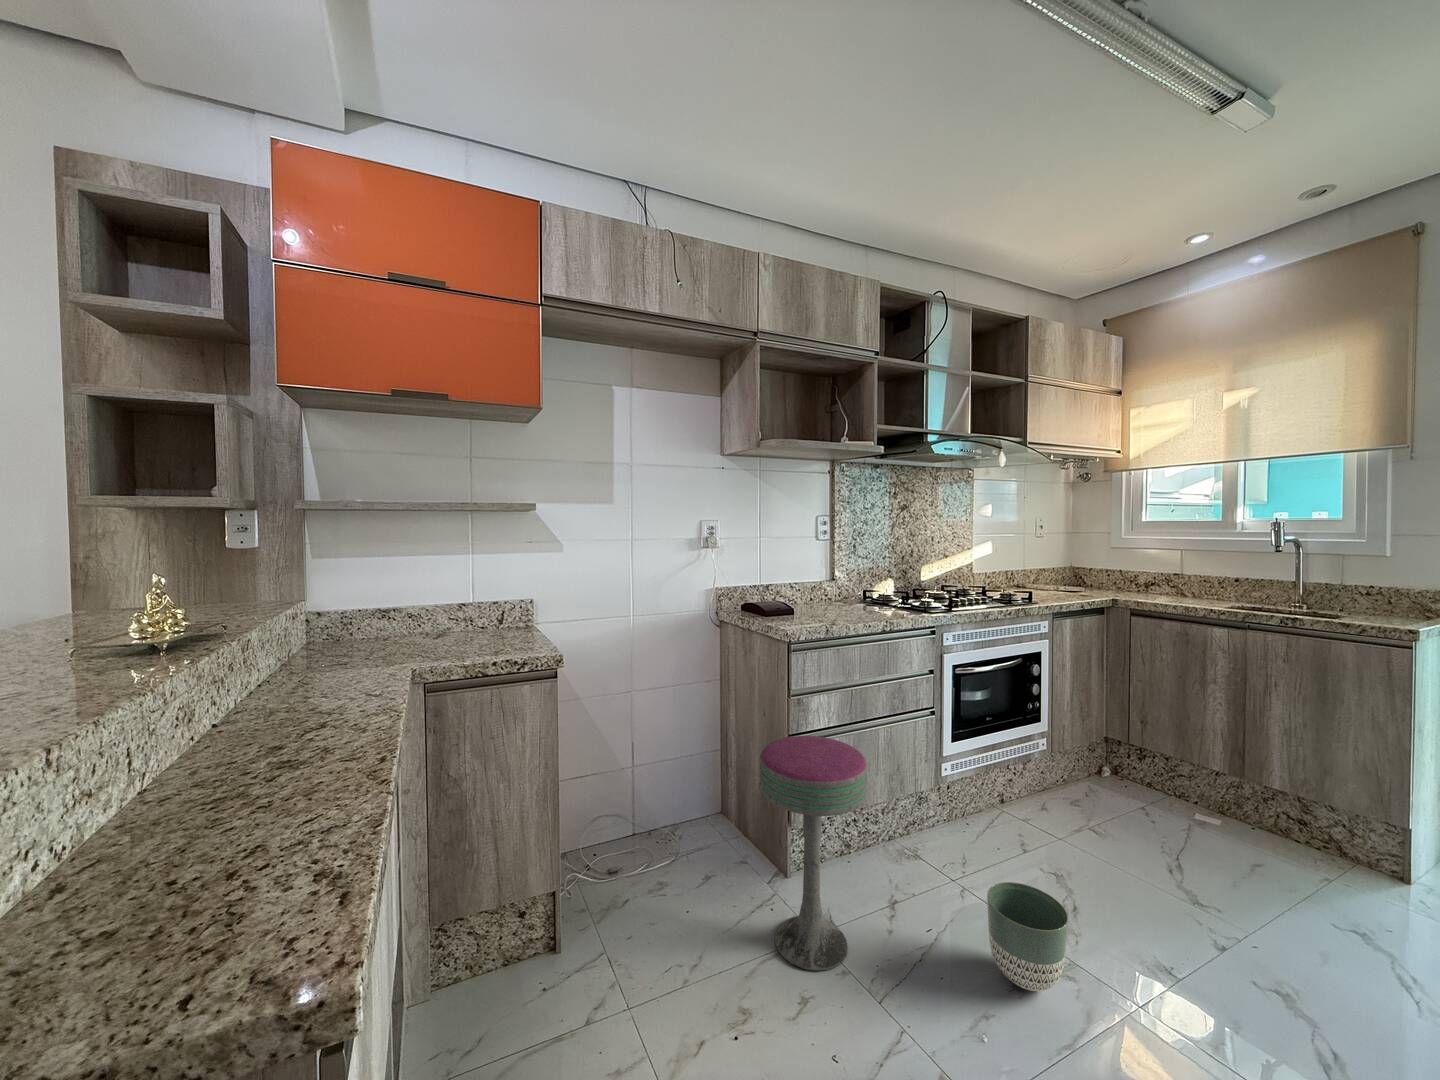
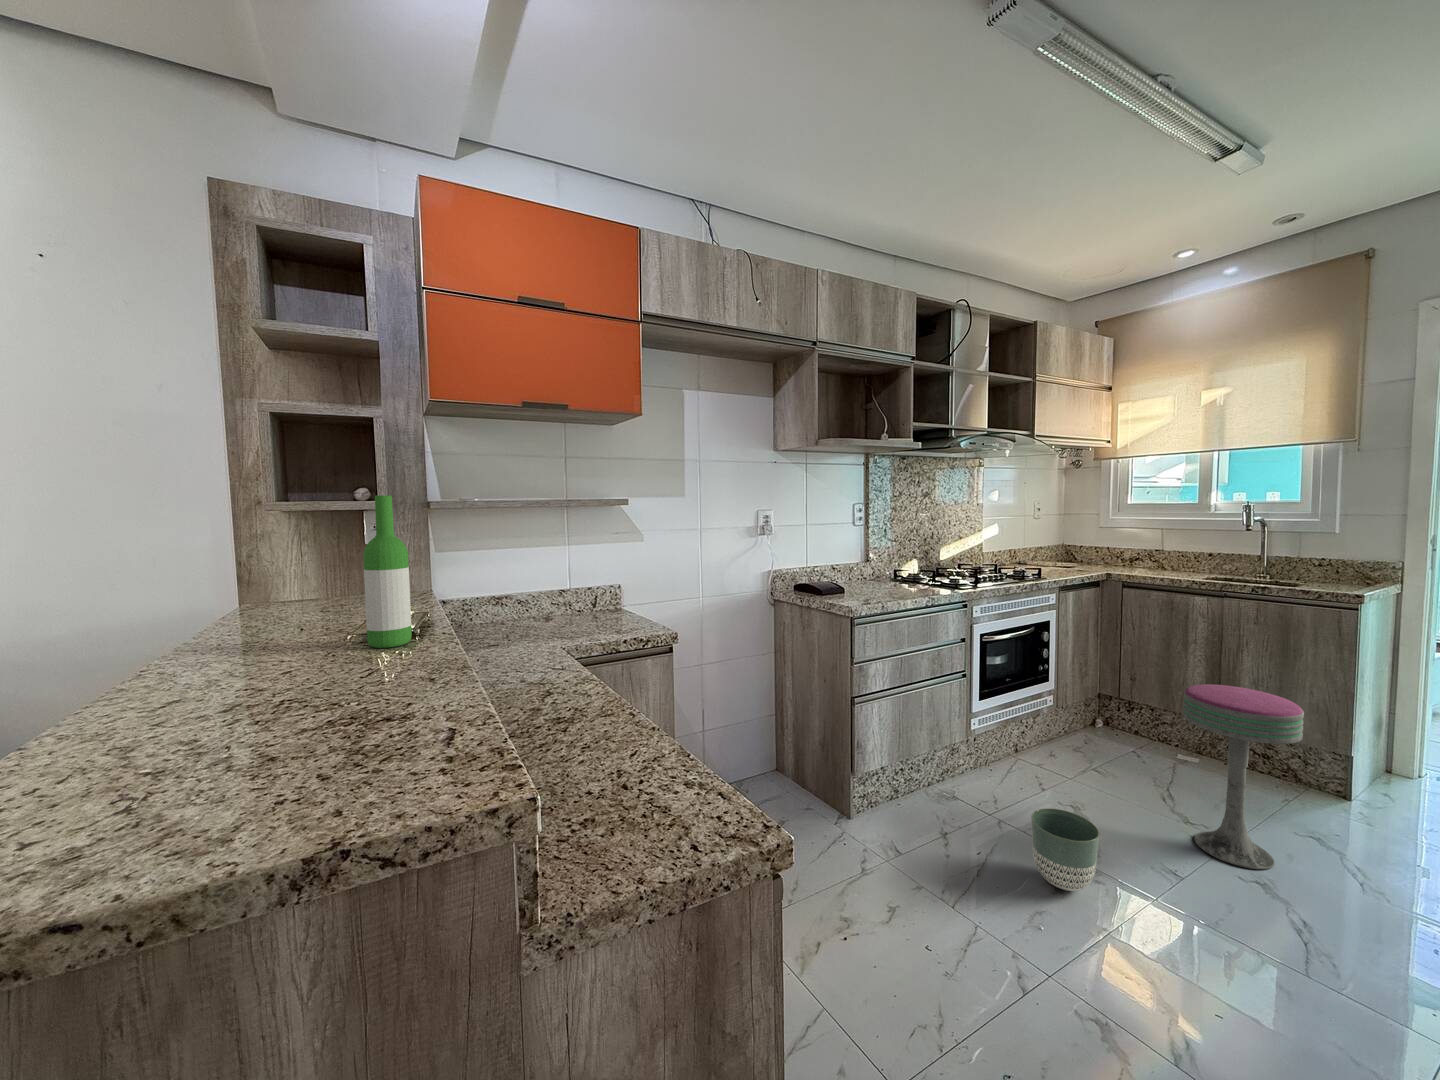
wine bottle: none [51,478,125,668] -> present [363,495,412,648]
bar stool: present [760,736,867,971] -> present [1183,684,1304,869]

